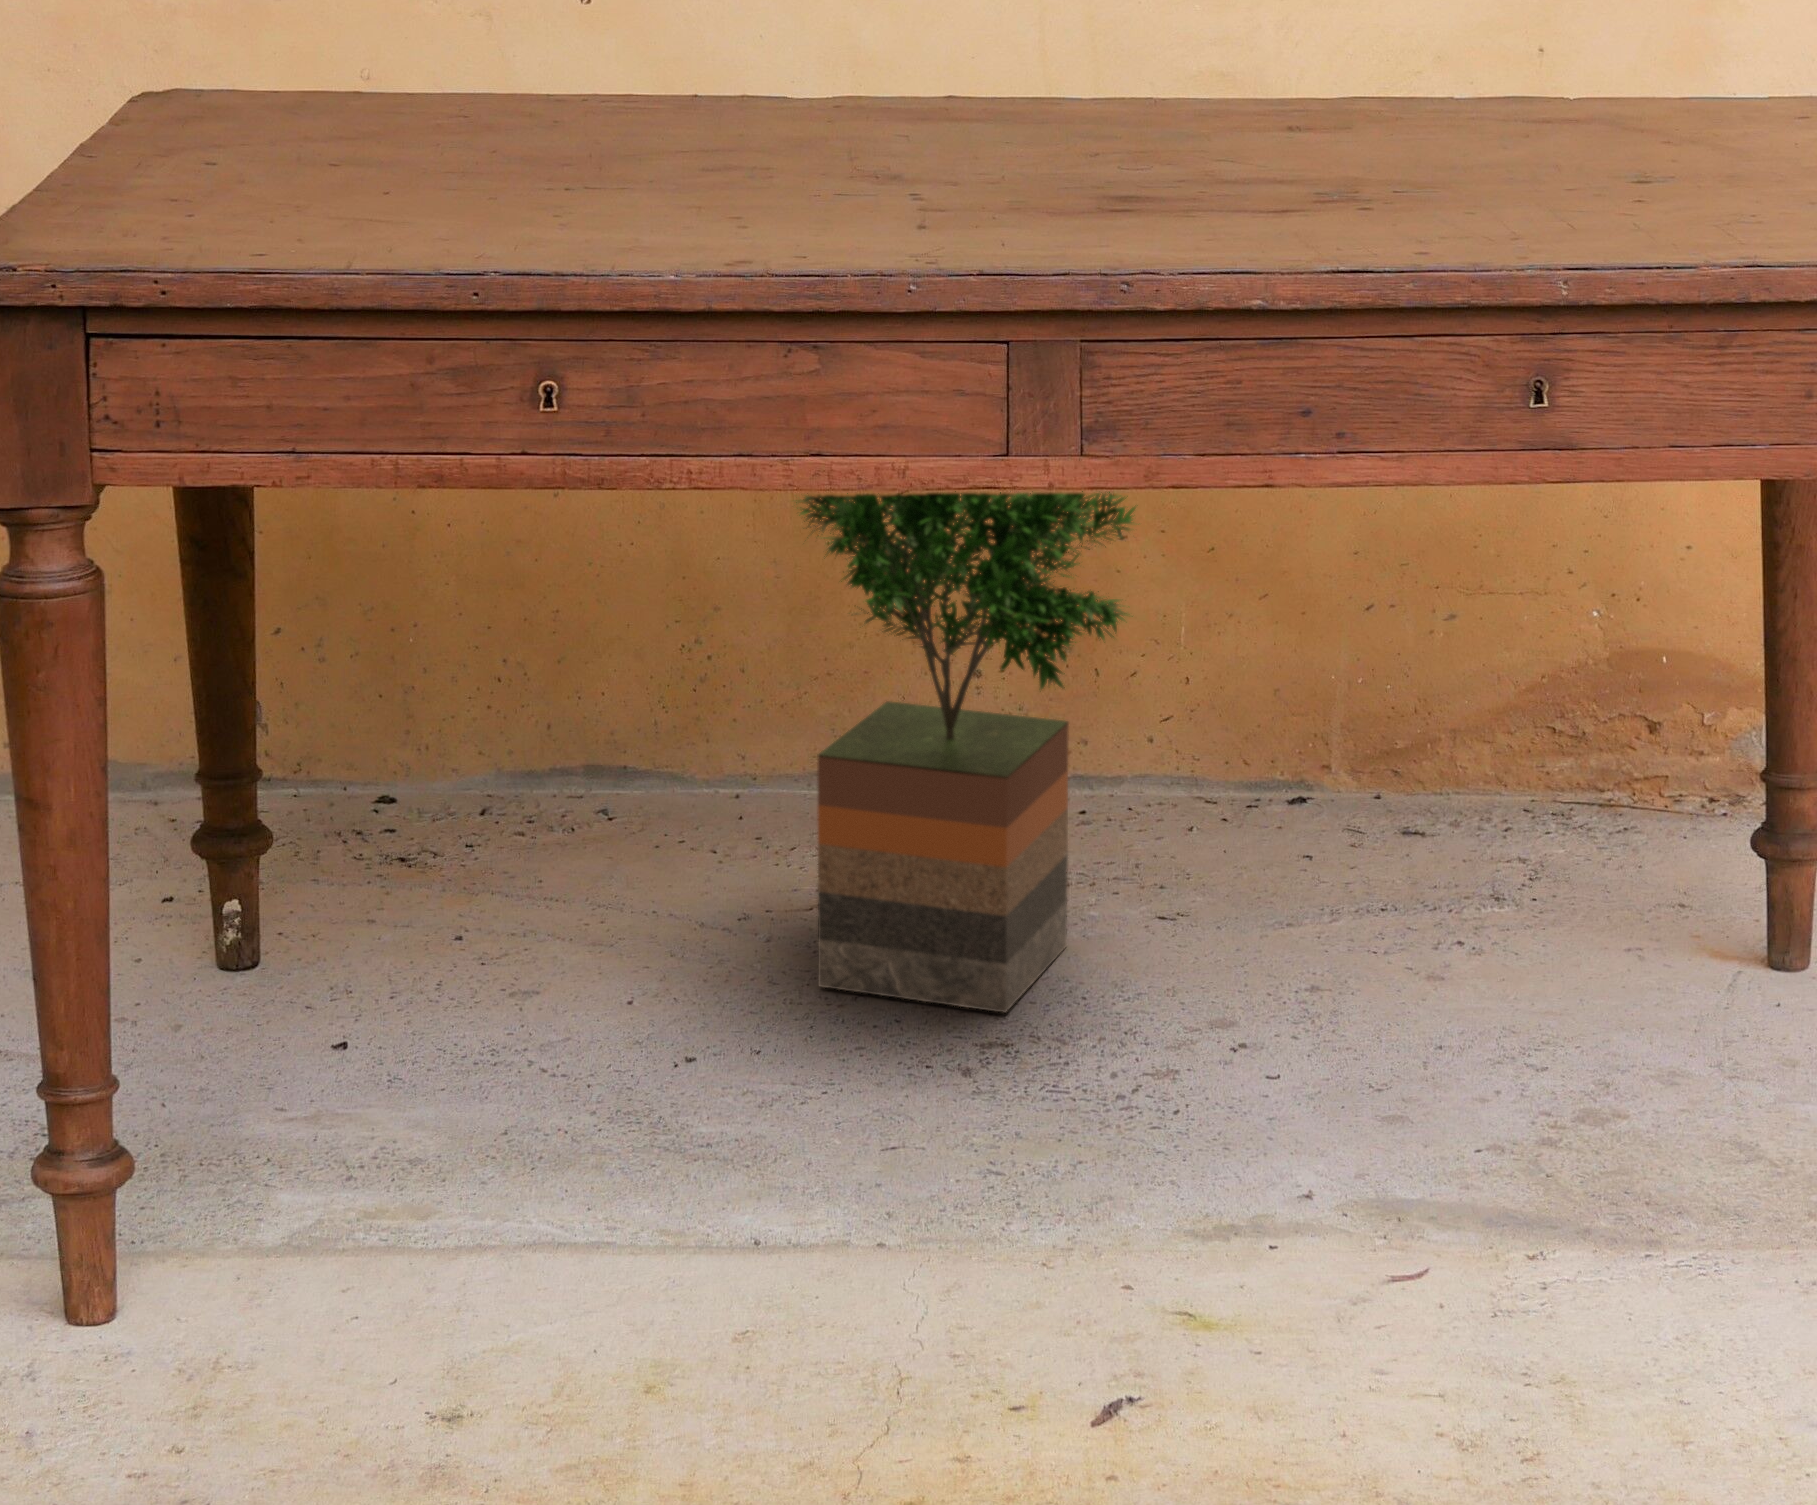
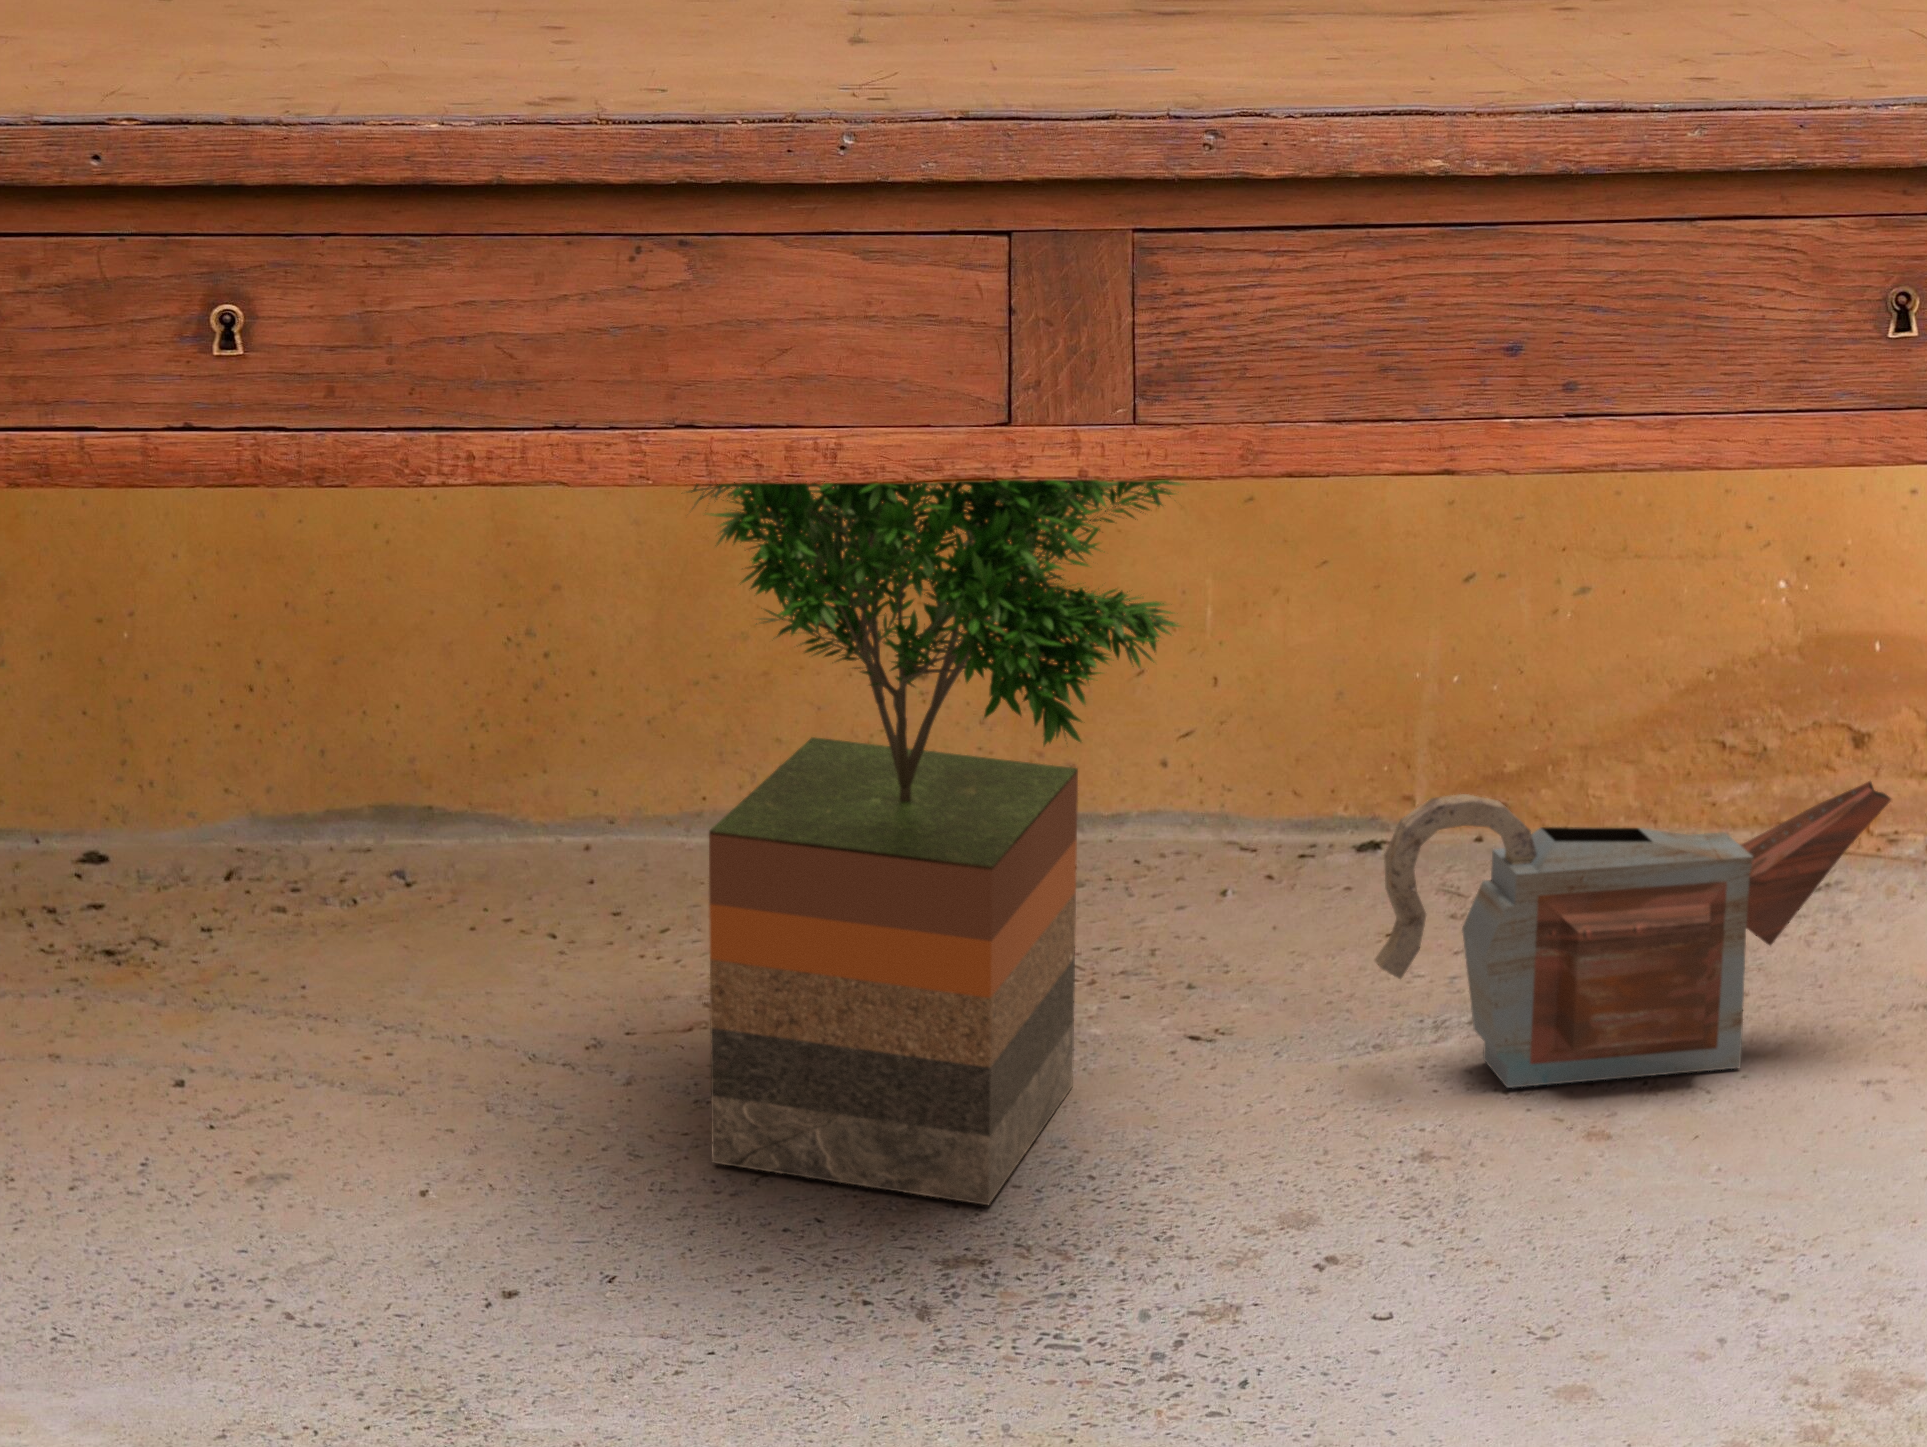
watering can: none [1275,738,1639,951] -> present [1375,781,1891,1088]

